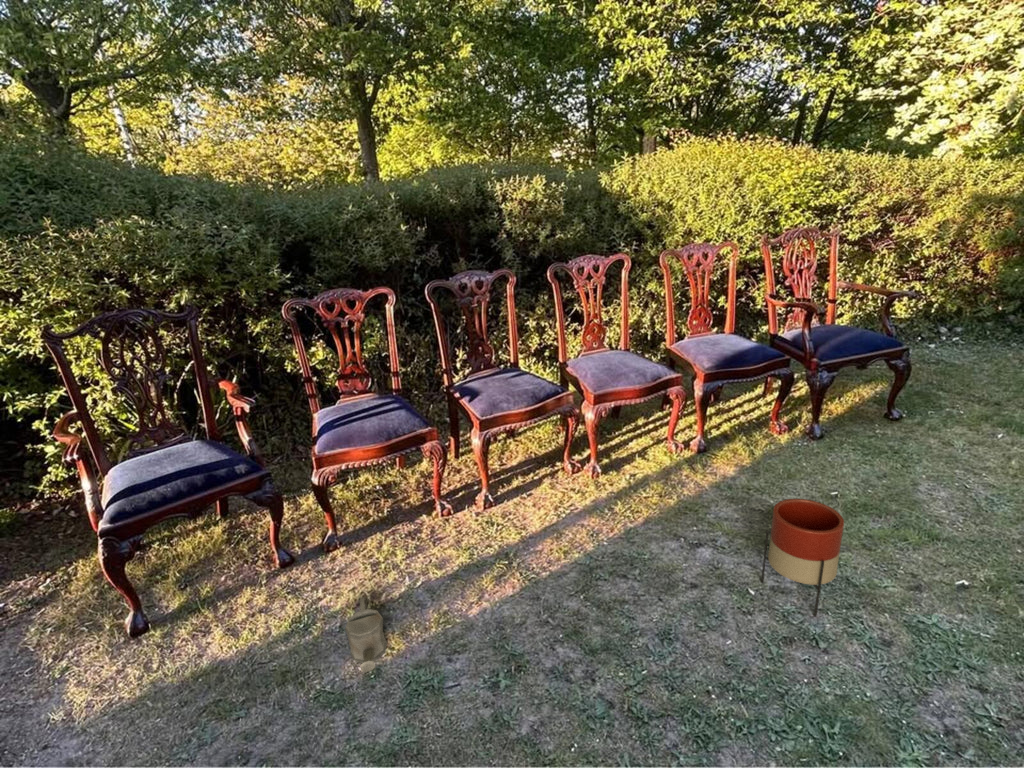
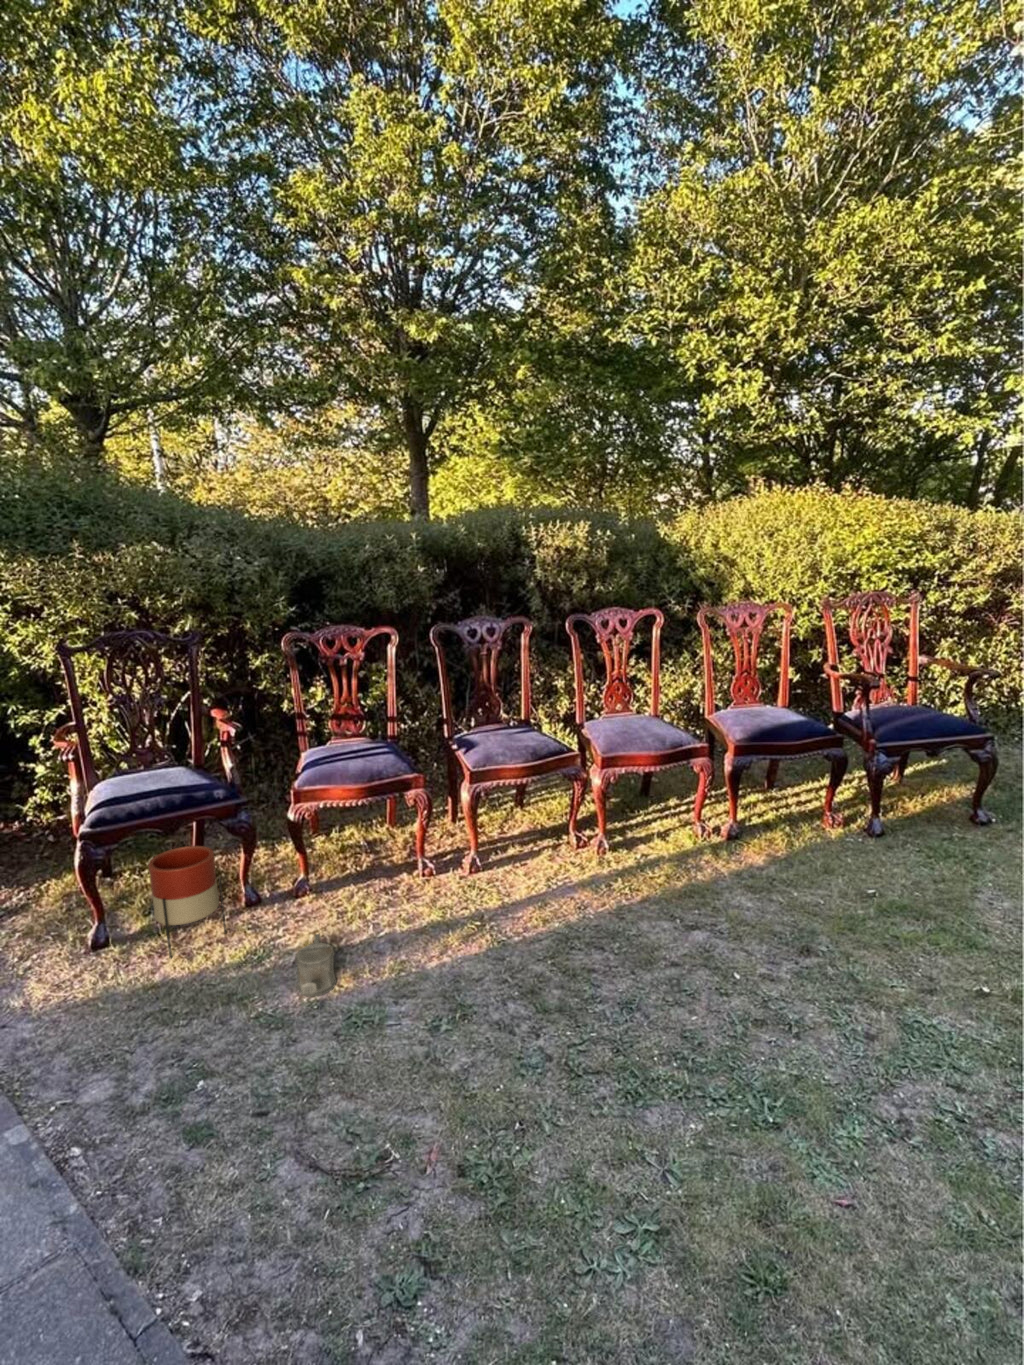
planter: present [761,499,844,617] -> present [149,846,226,958]

